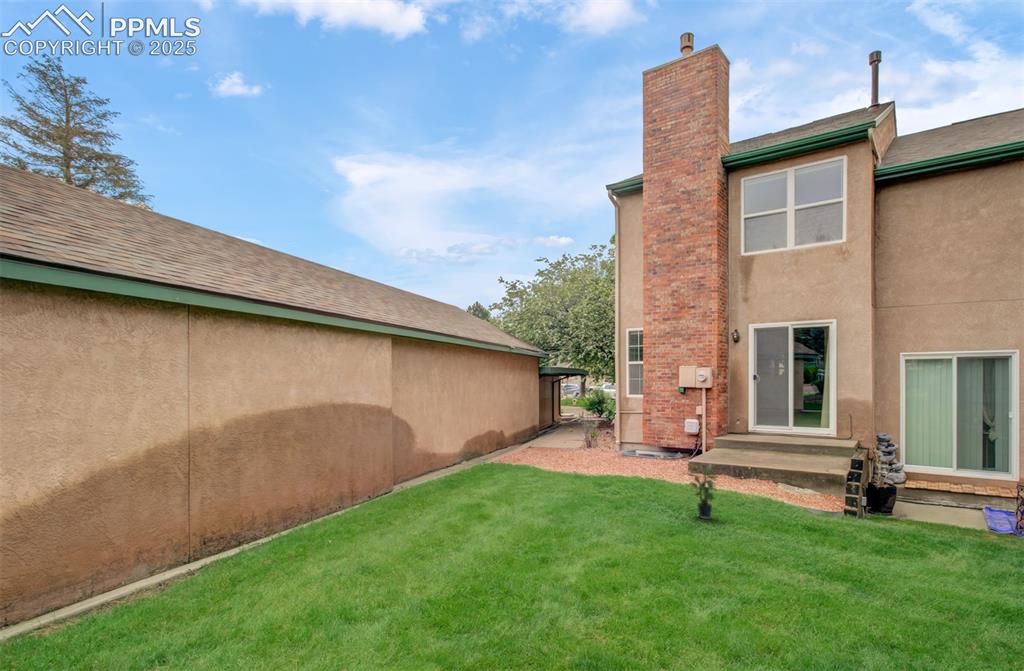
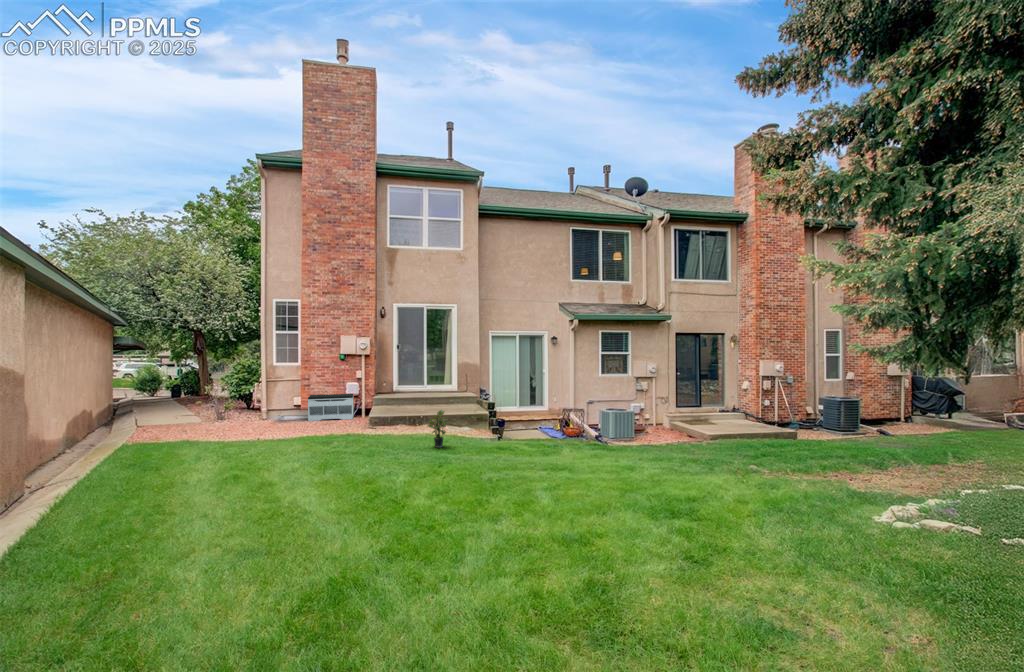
bench: none [640,430,695,465] -> present [308,394,354,421]

